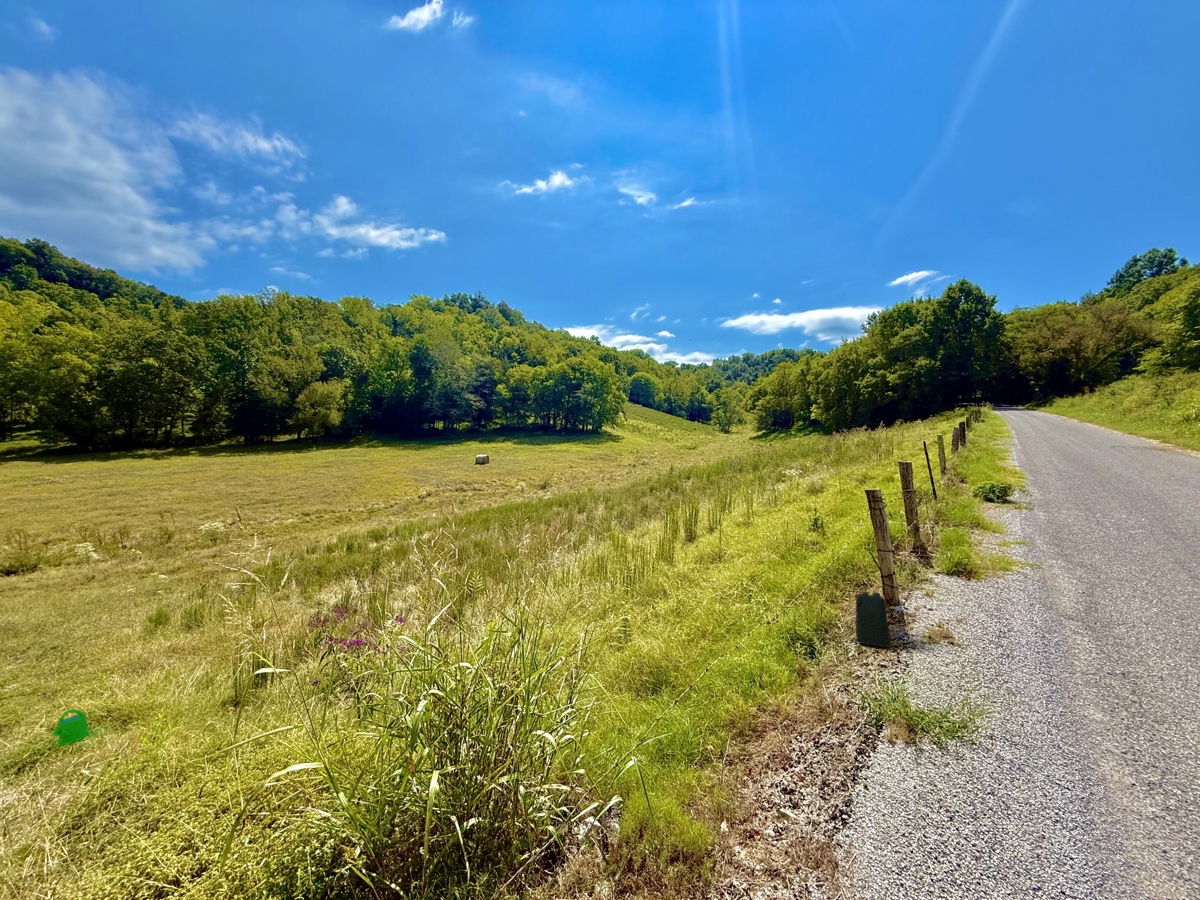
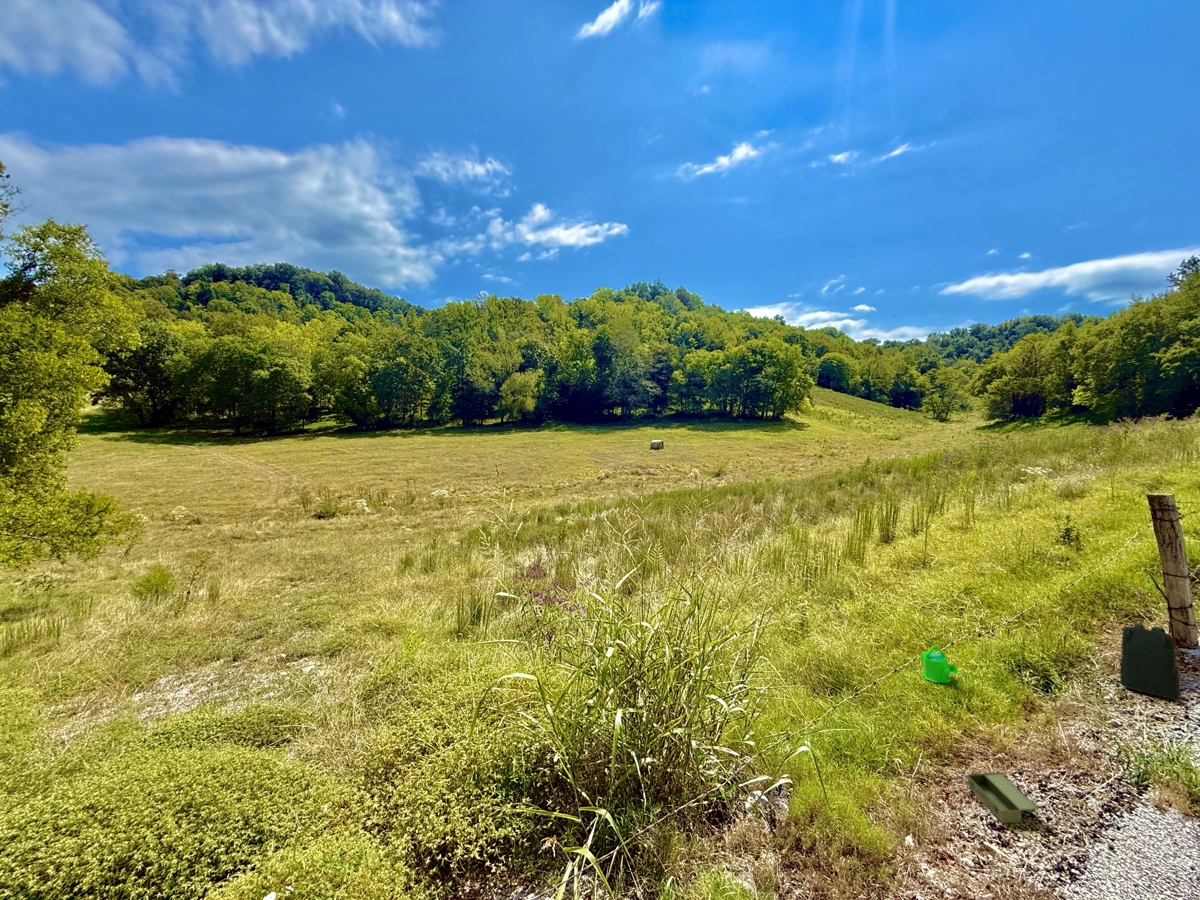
watering can: present [53,709,91,746] -> present [920,646,958,683]
toolbox: none [764,739,817,787] -> present [967,772,1039,823]

